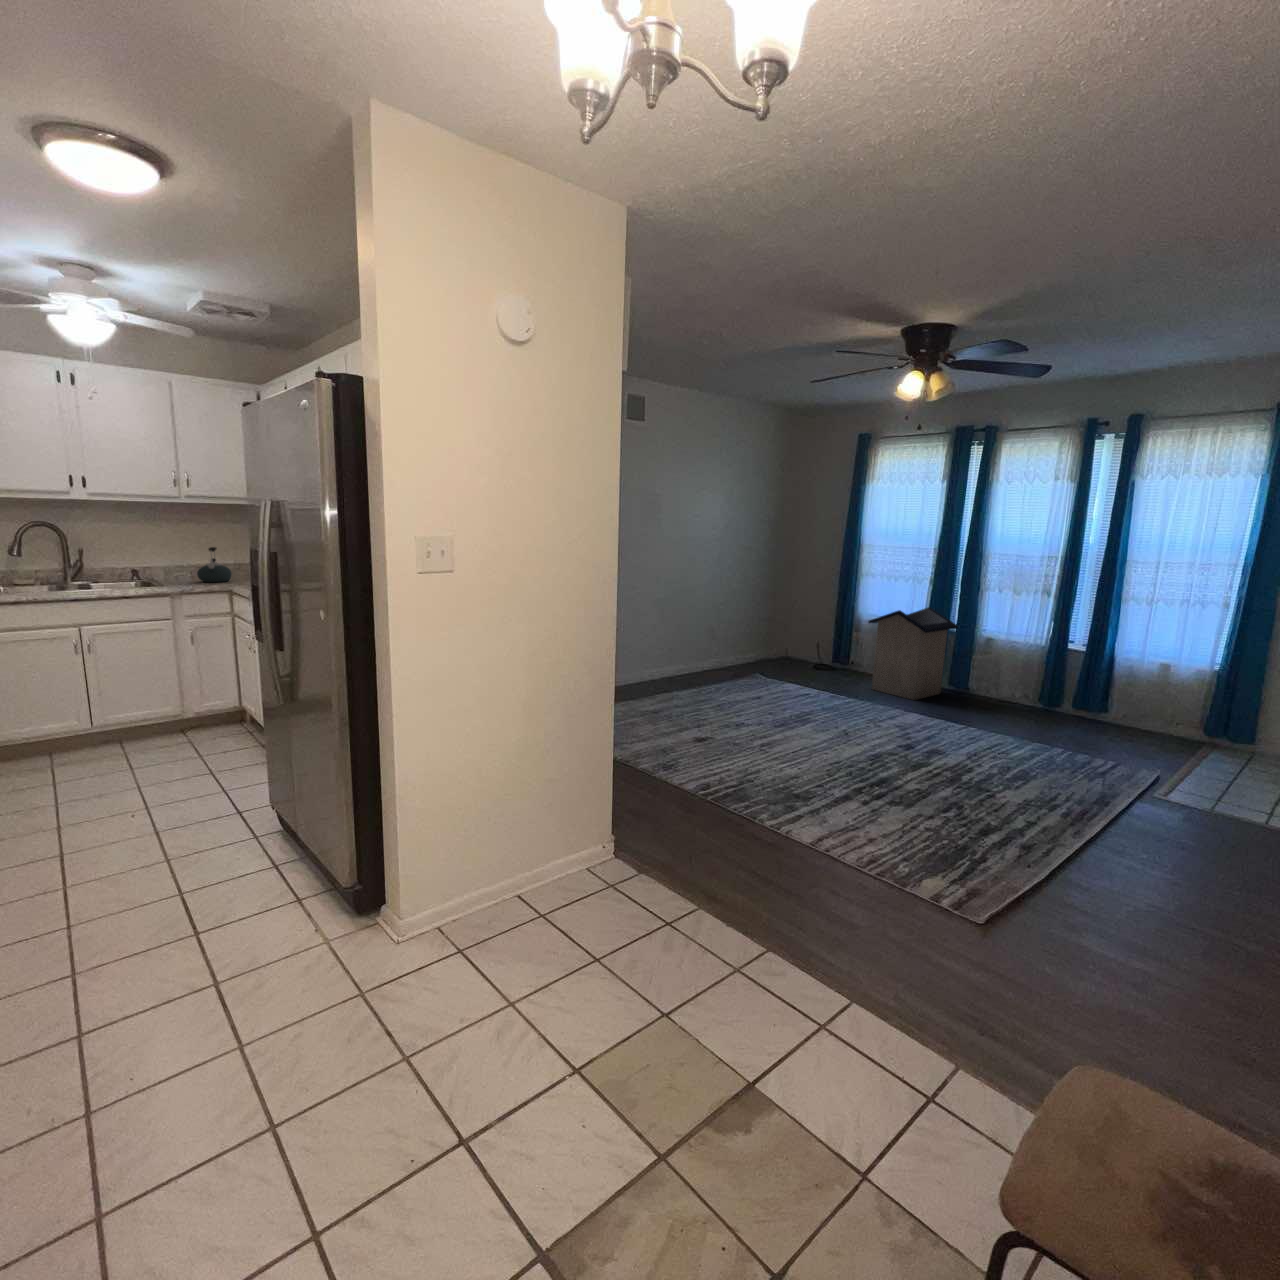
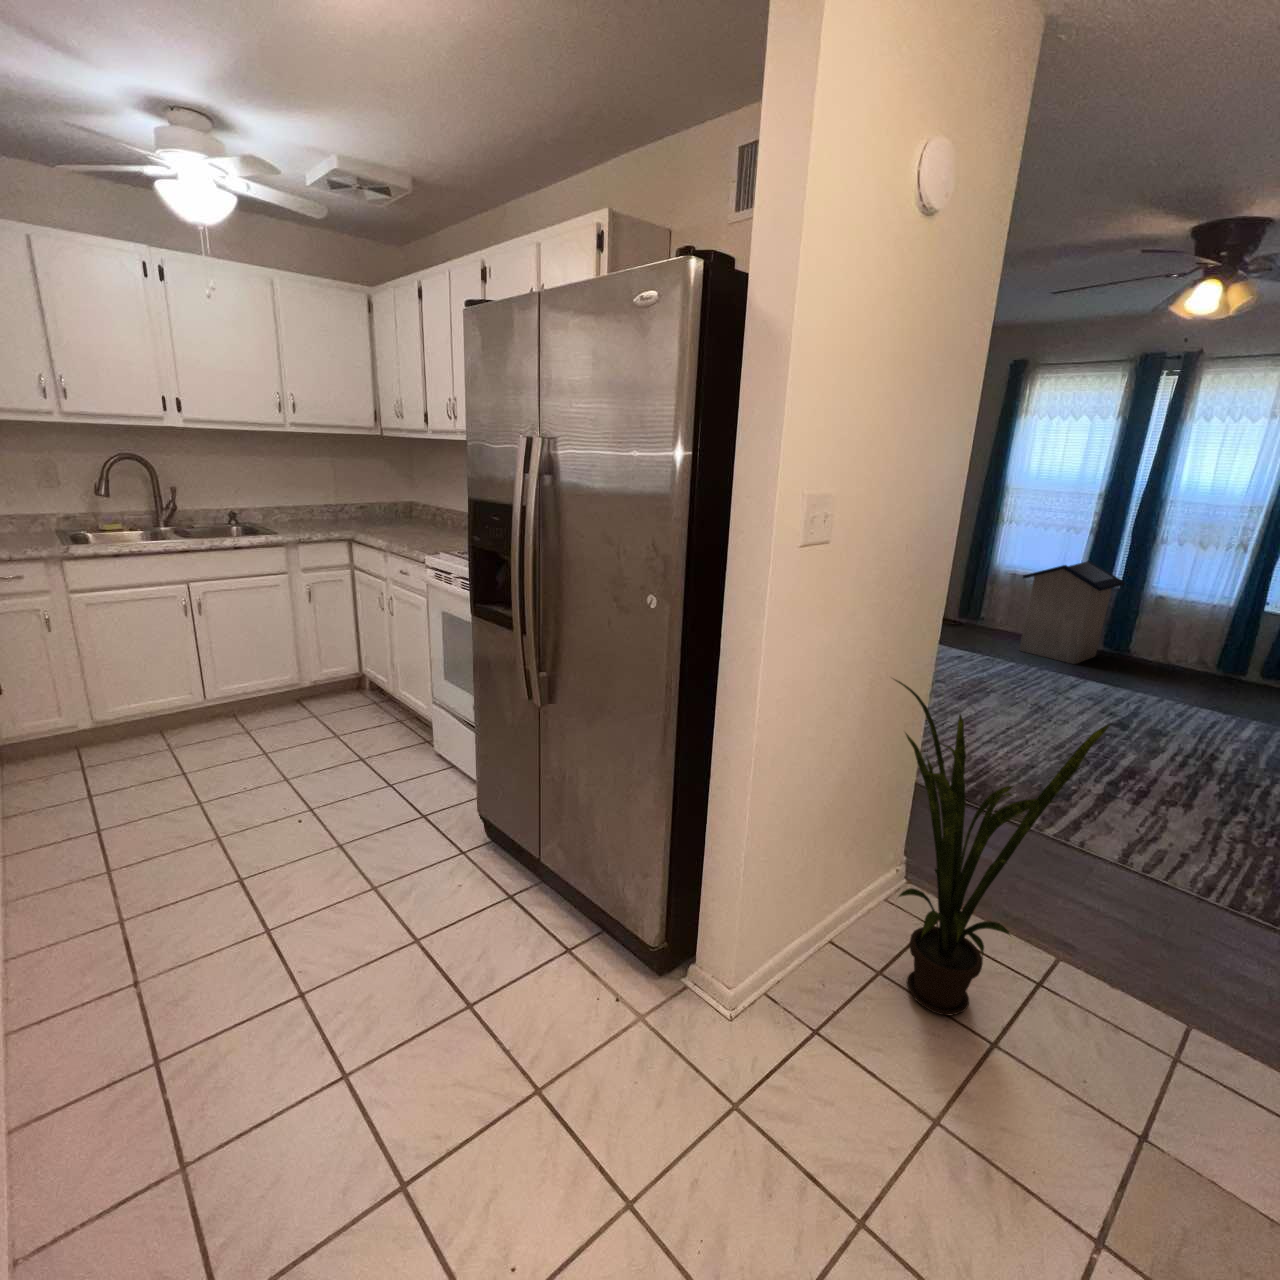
kettle: present [197,547,232,582] -> none [299,486,337,527]
house plant: none [503,675,658,941] -> present [894,679,1110,1016]

